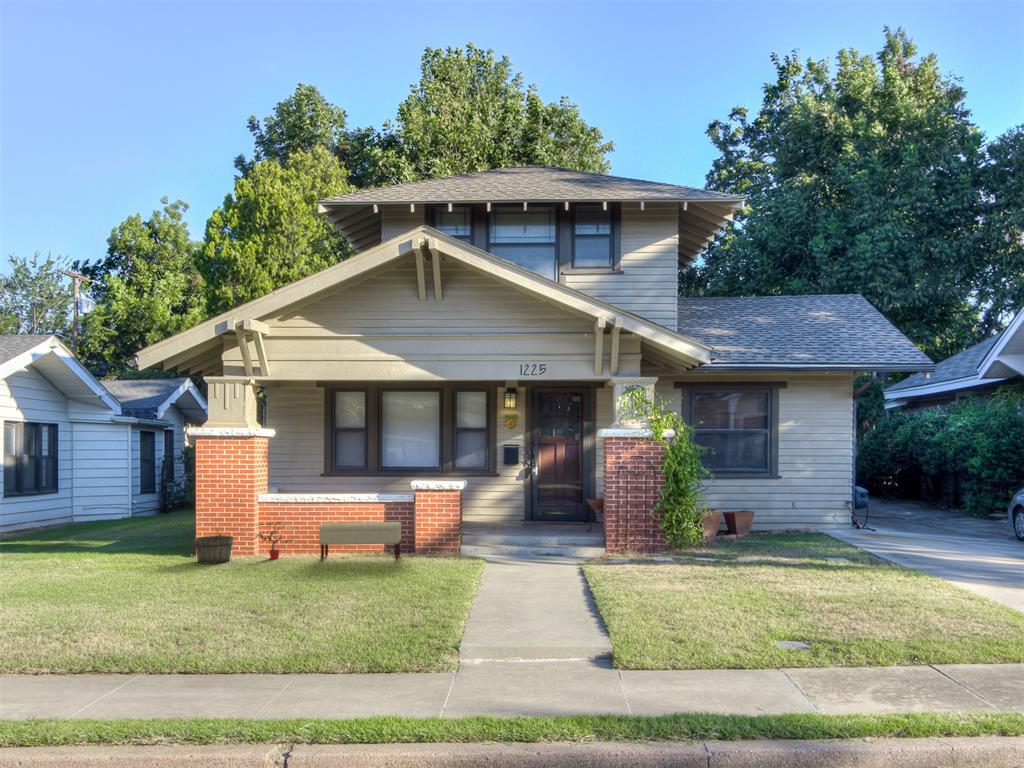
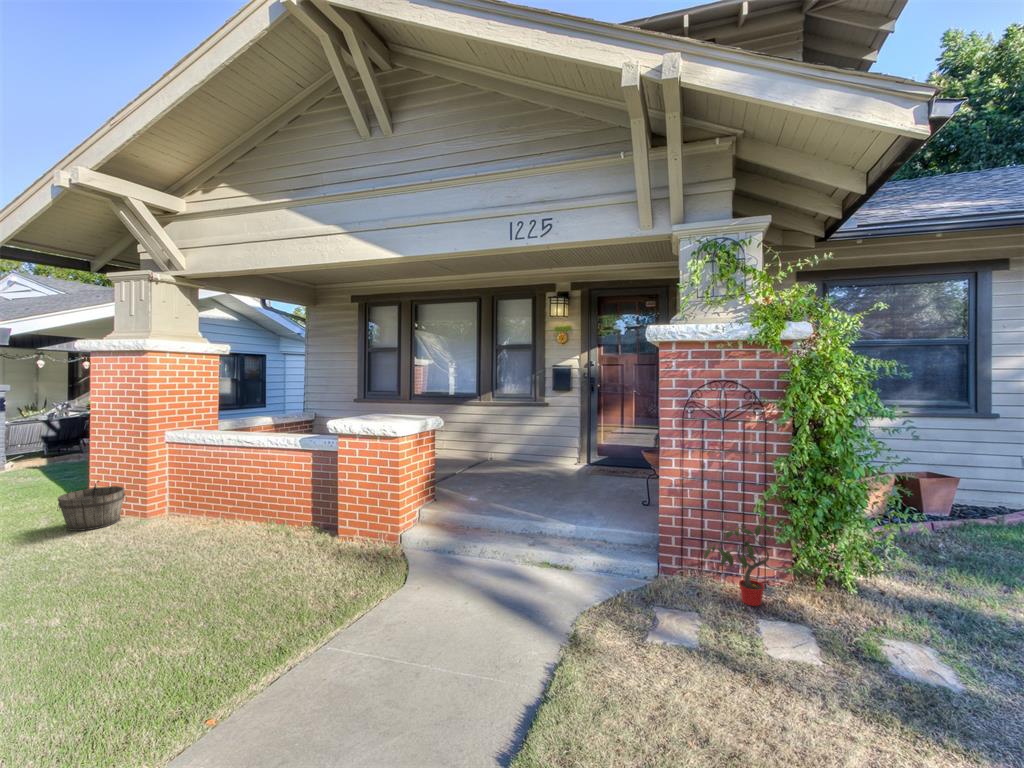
potted plant: present [256,522,295,559] -> present [704,524,810,606]
bench: present [319,522,402,561] -> none [196,478,328,549]

